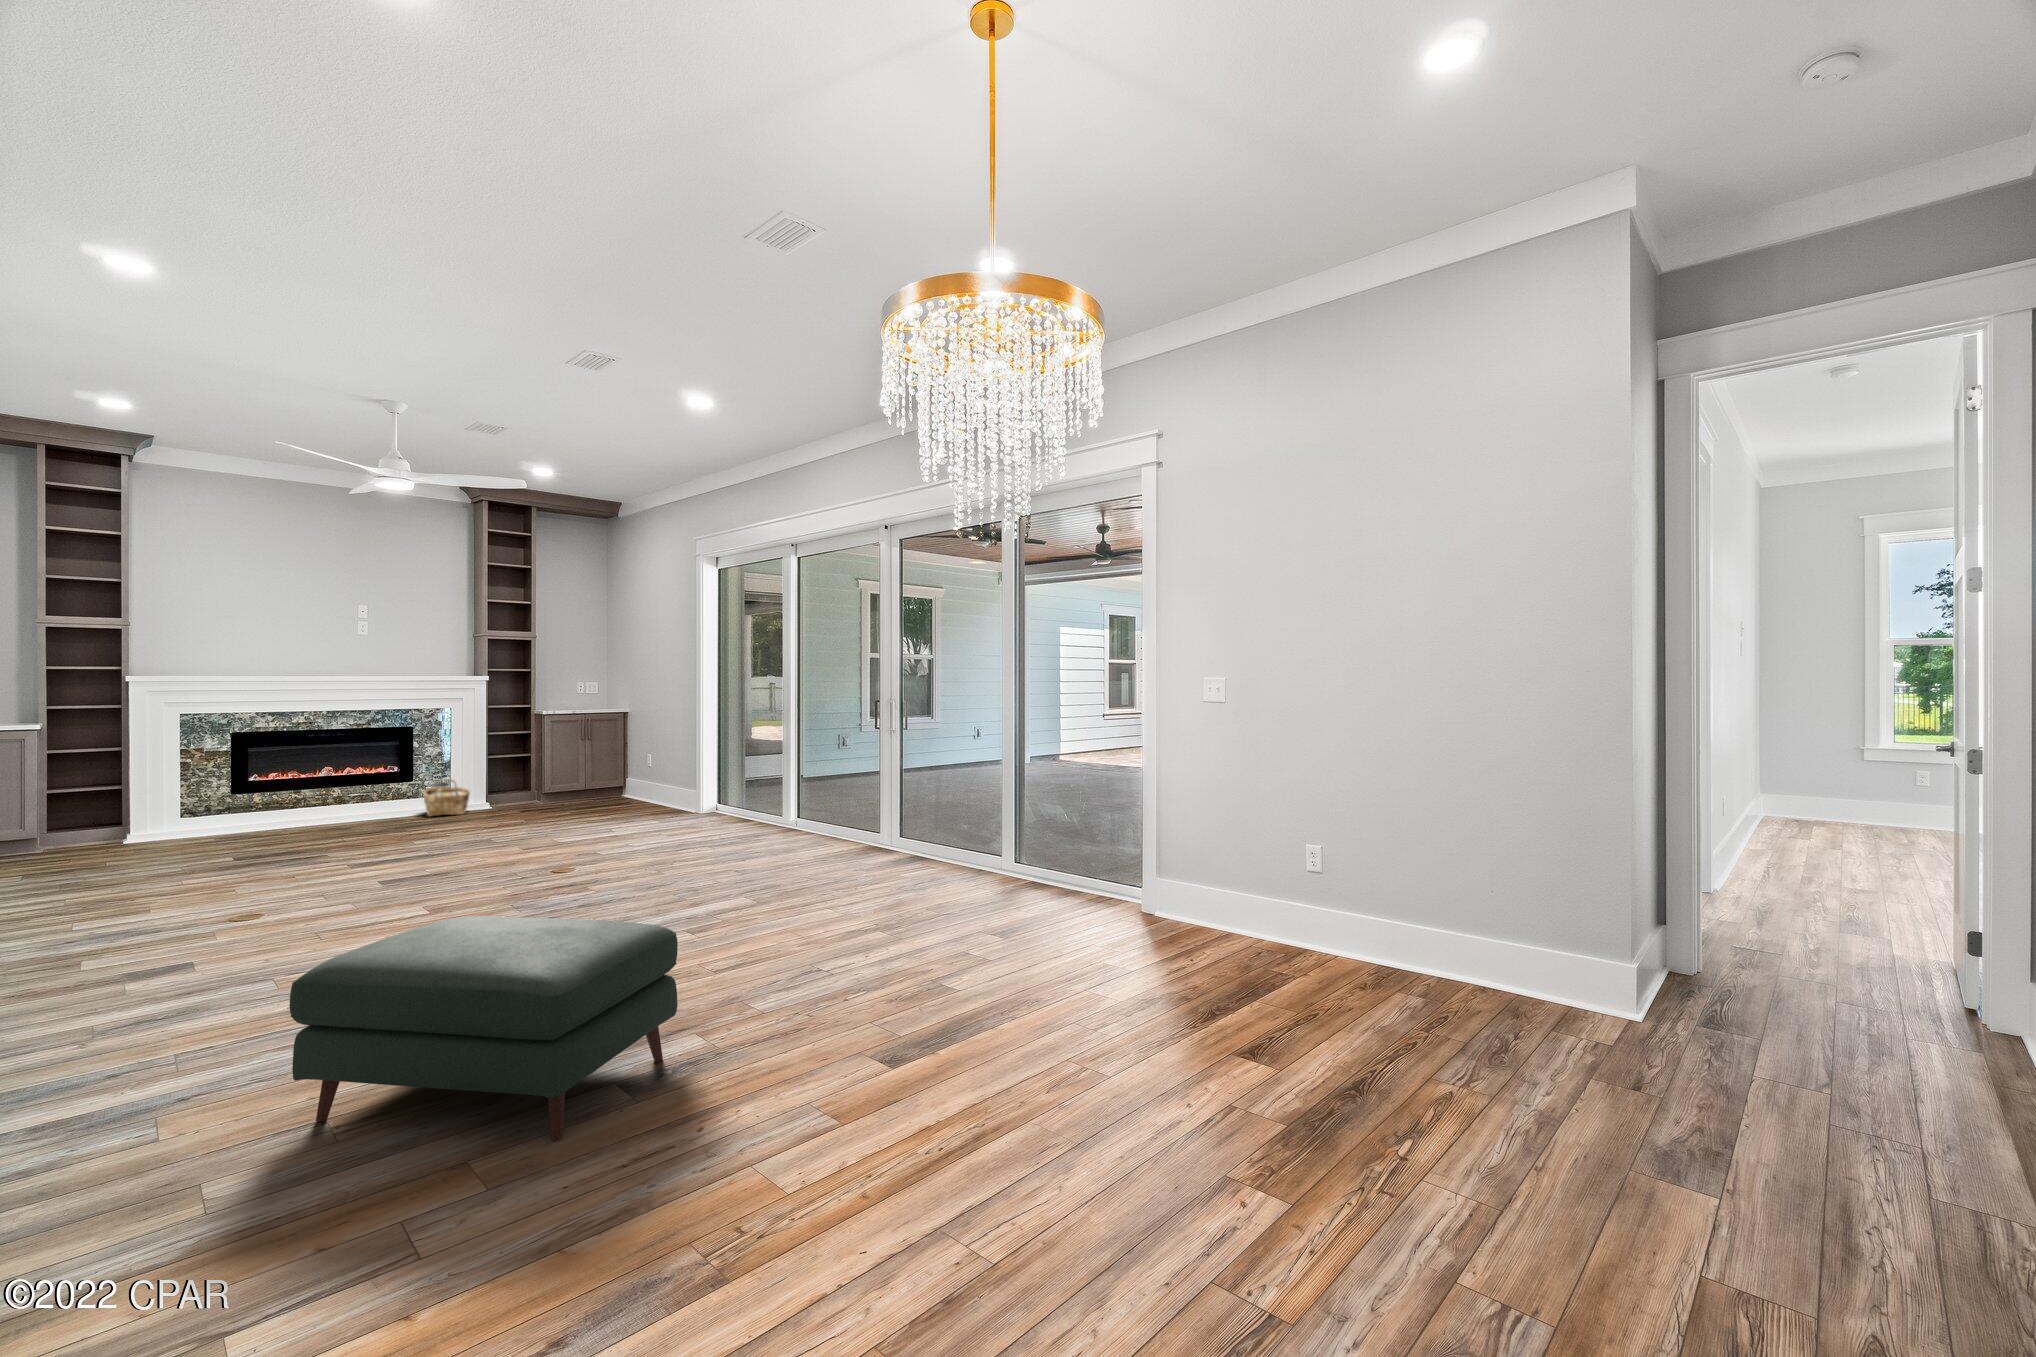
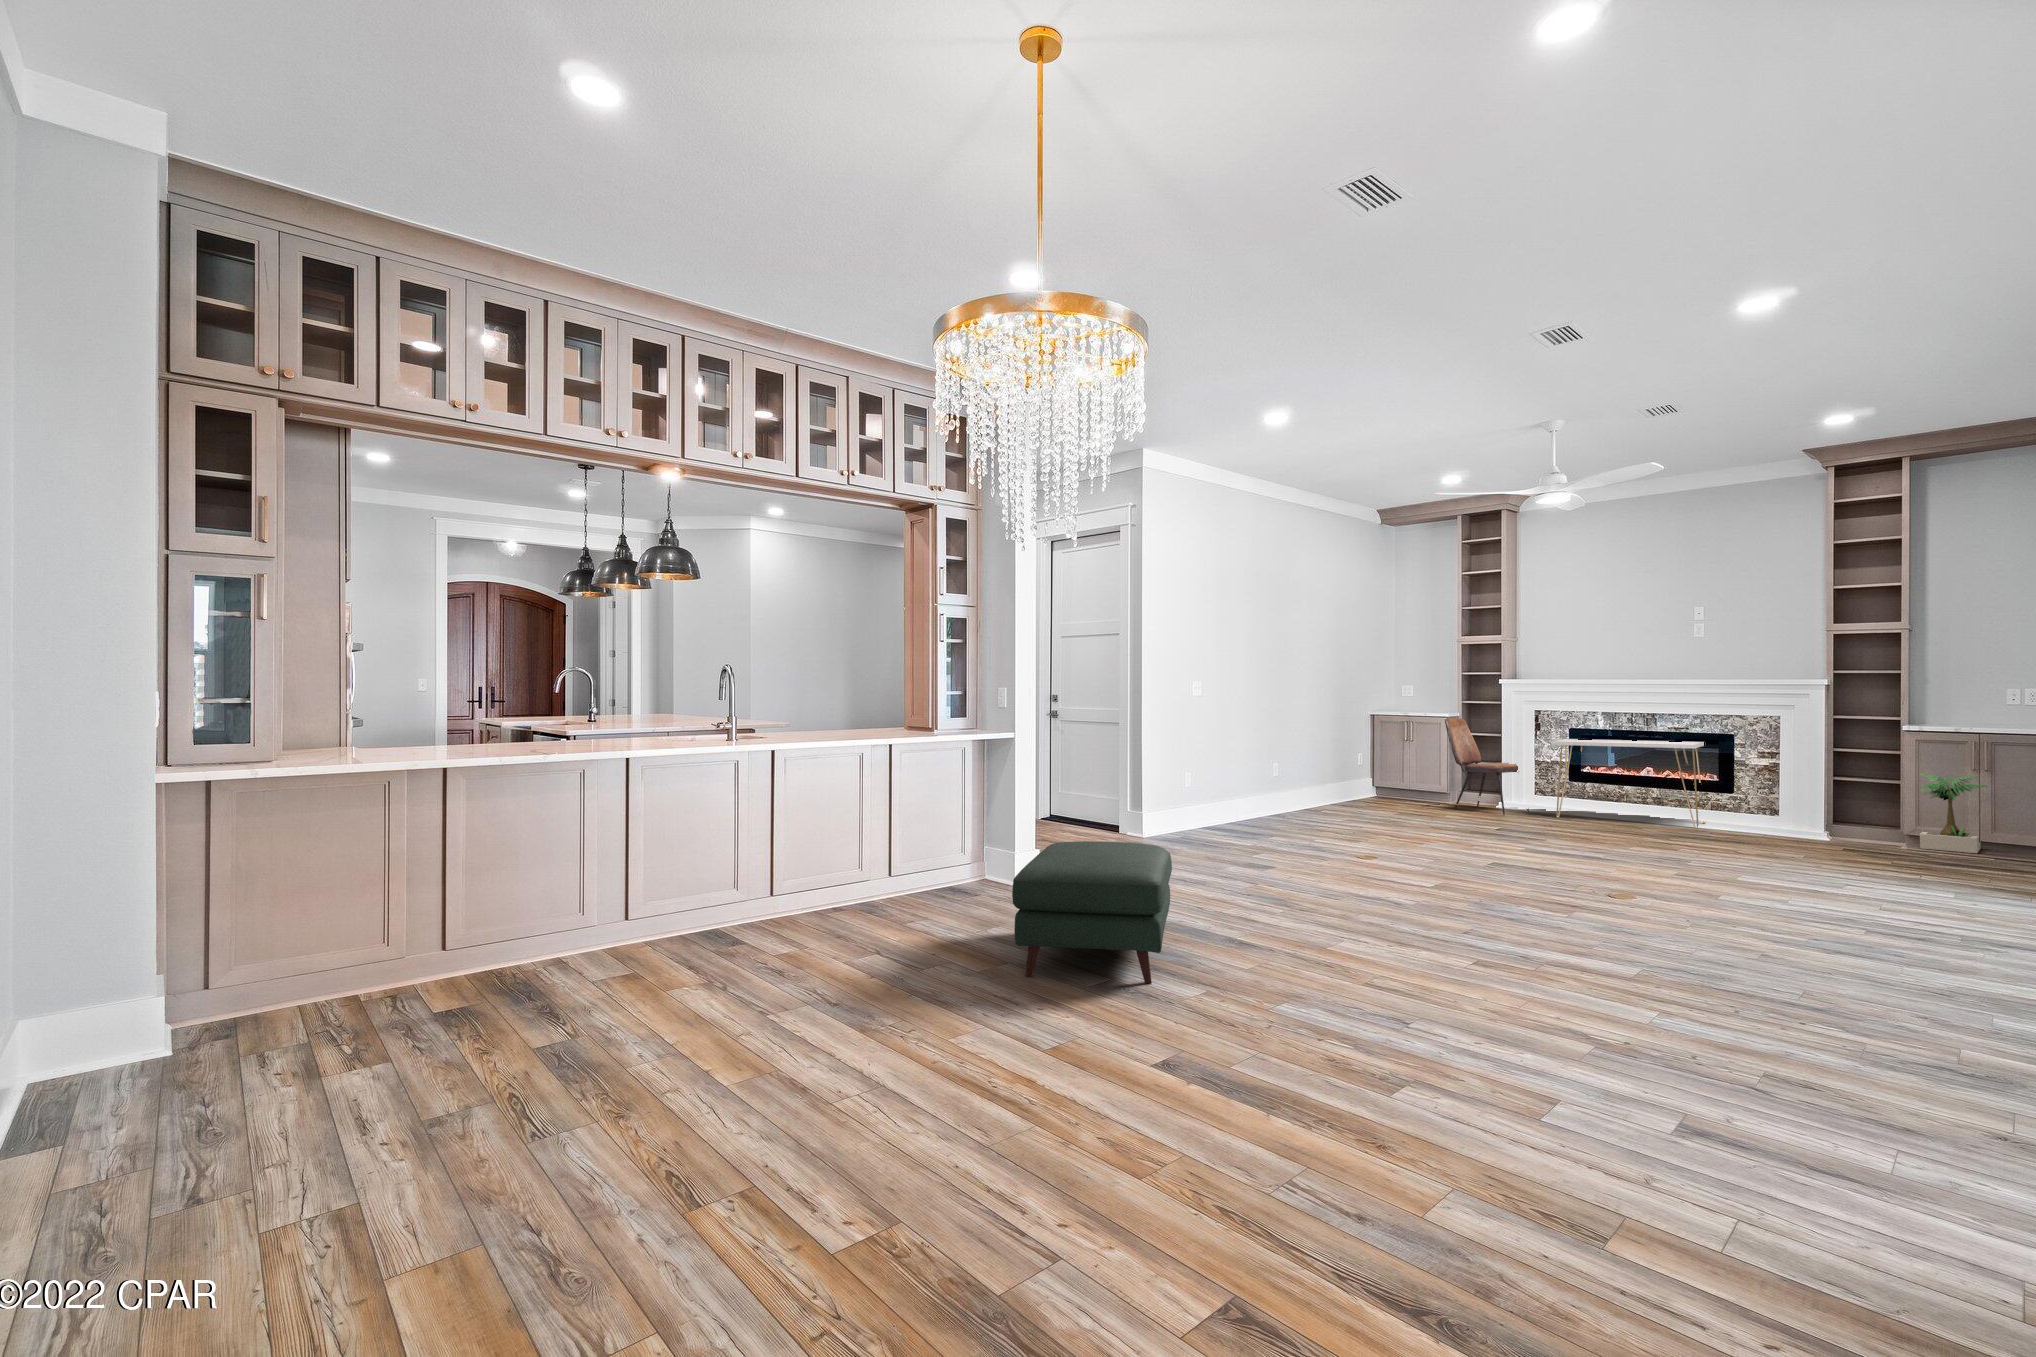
dining chair: none [52,725,185,853] -> present [1445,718,1529,815]
console table: none [232,736,404,836] -> present [1551,739,1705,828]
potted plant: none [558,747,603,805] -> present [1920,773,1987,853]
woven basket: present [423,779,470,816] -> none [1726,793,1787,835]

